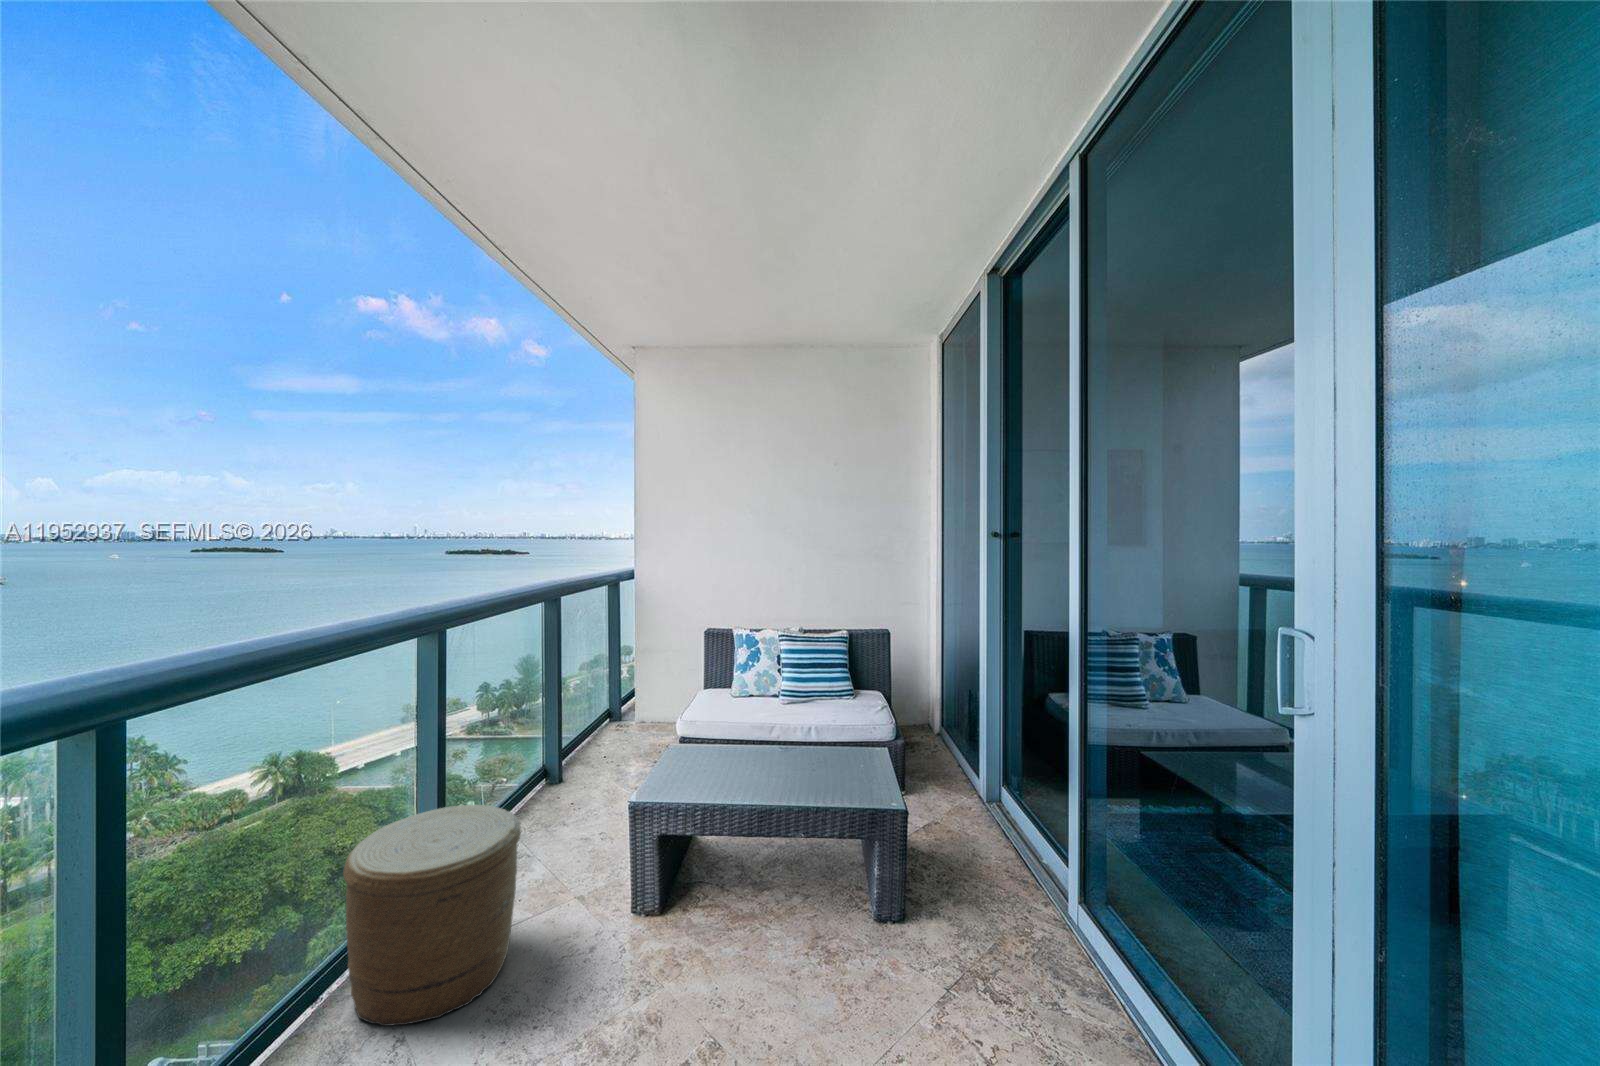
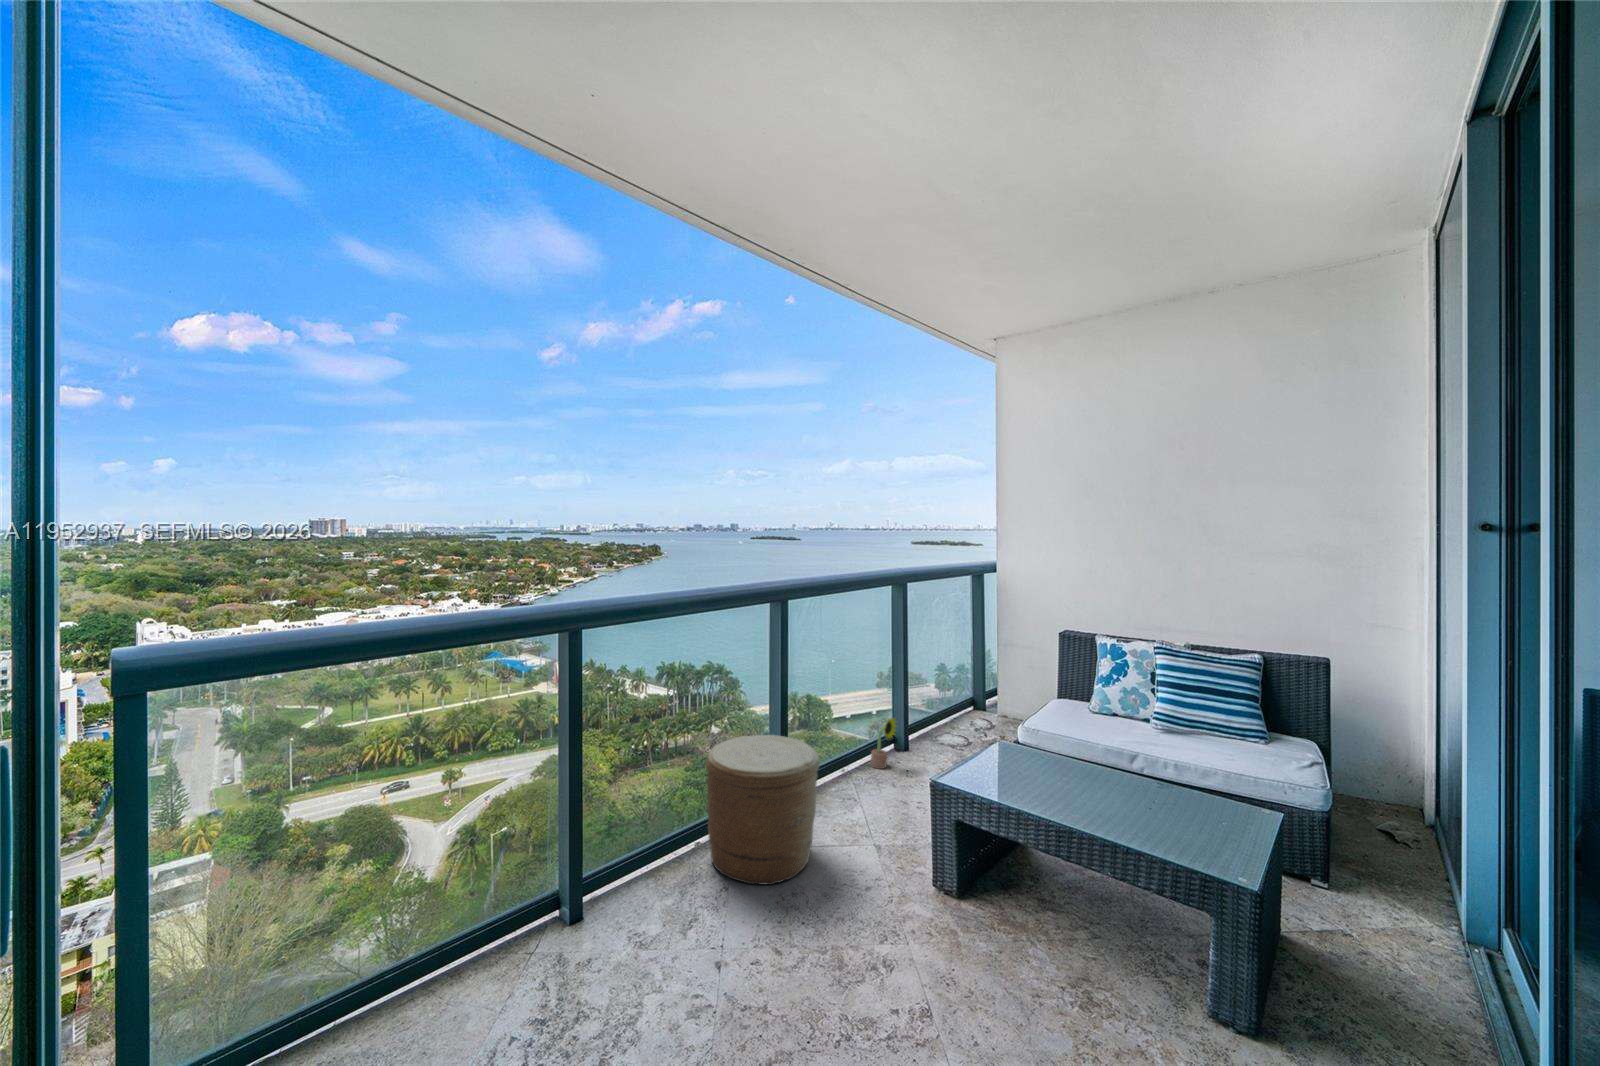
decorative plant: none [525,745,558,810] -> present [871,718,896,769]

